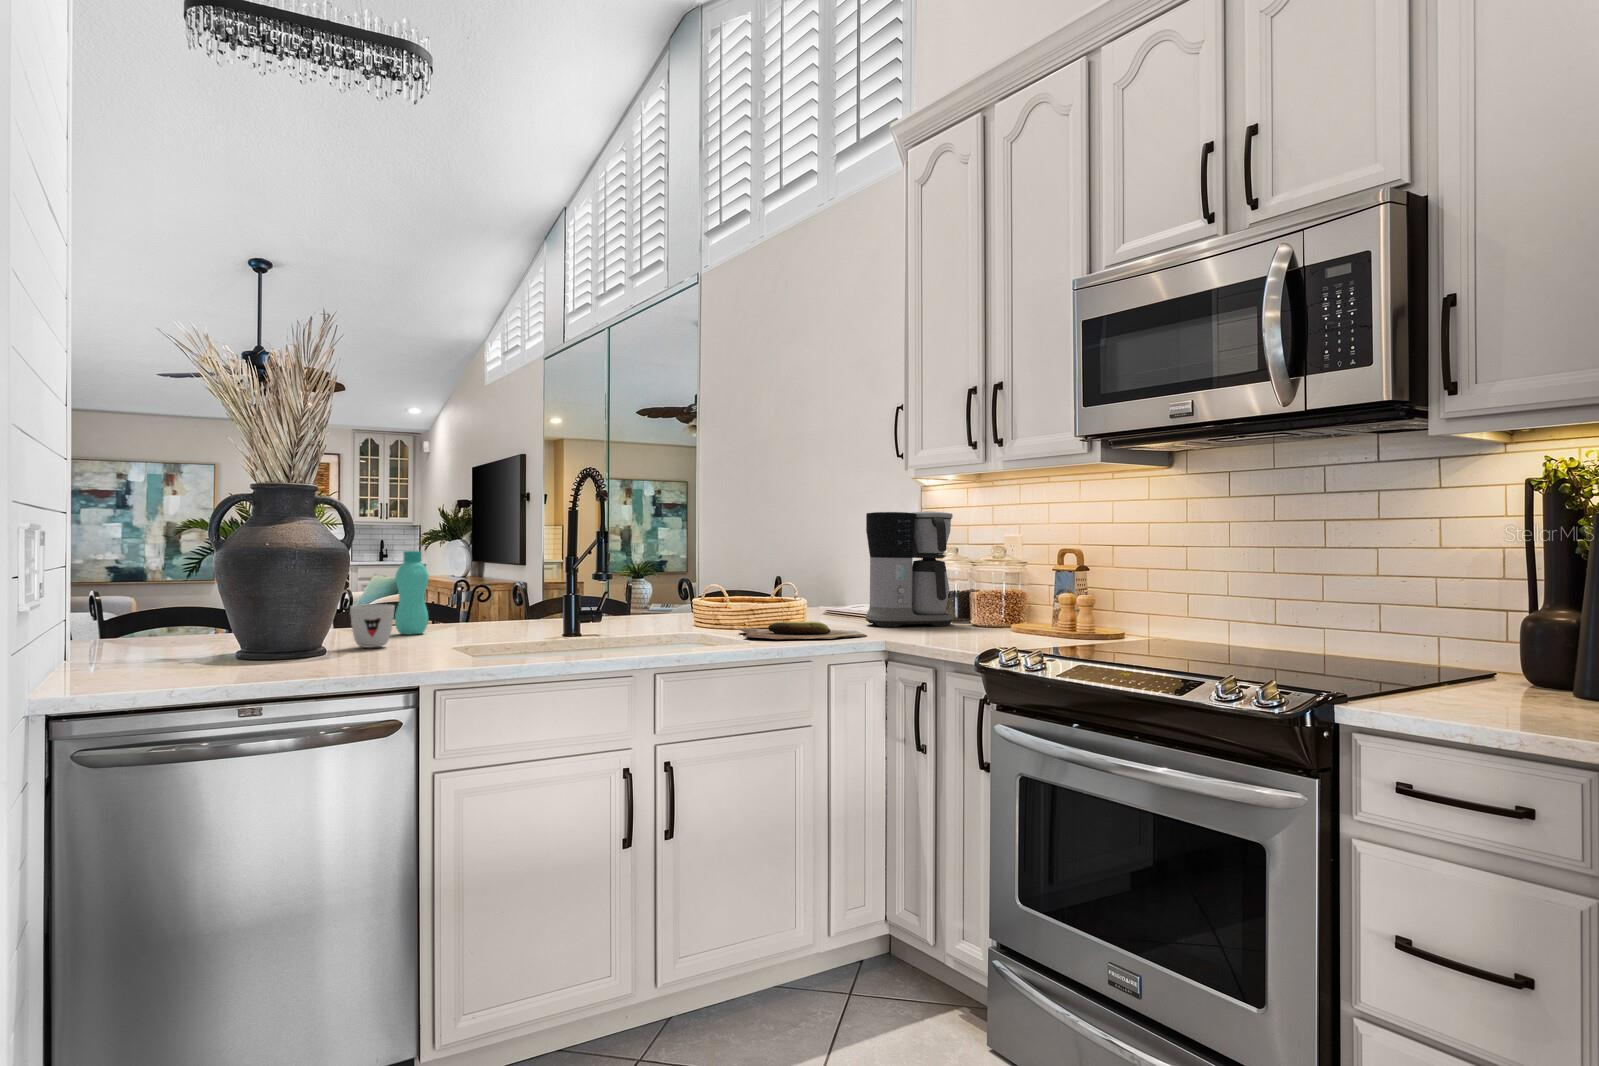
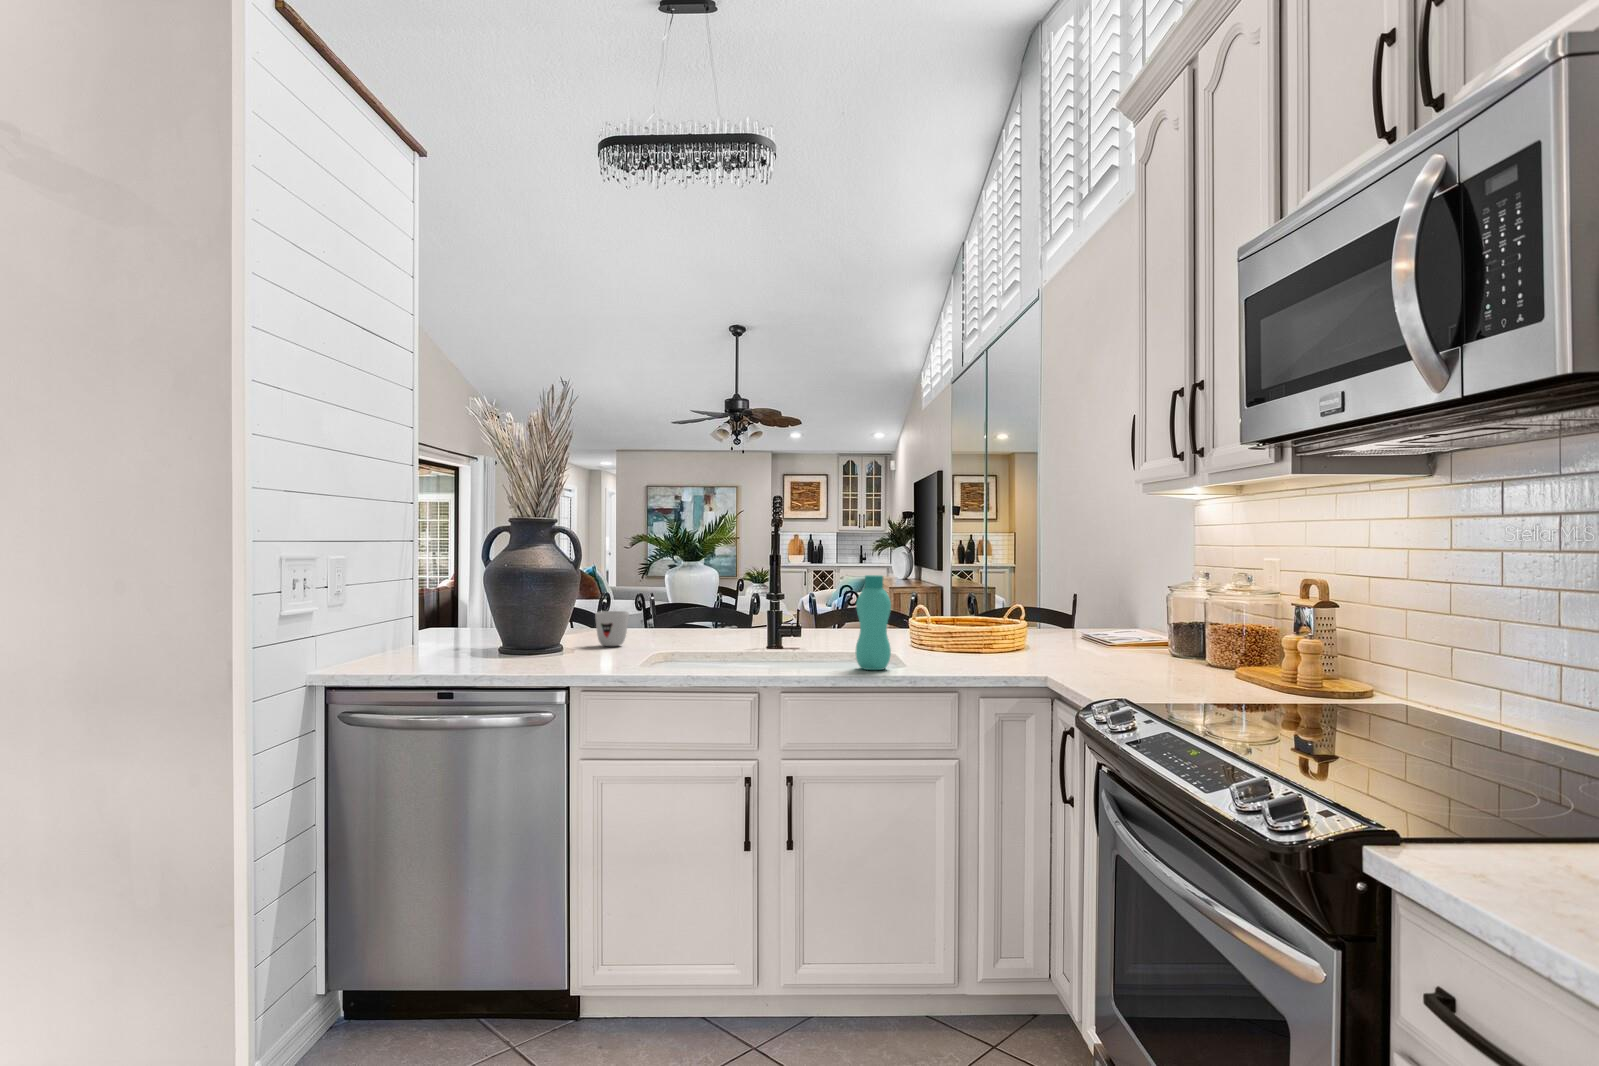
coffee maker: present [865,511,953,627] -> none [1086,531,1193,663]
bottle: present [395,551,429,634] -> present [855,575,891,670]
cutting board: present [739,621,867,639] -> none [908,647,1049,670]

